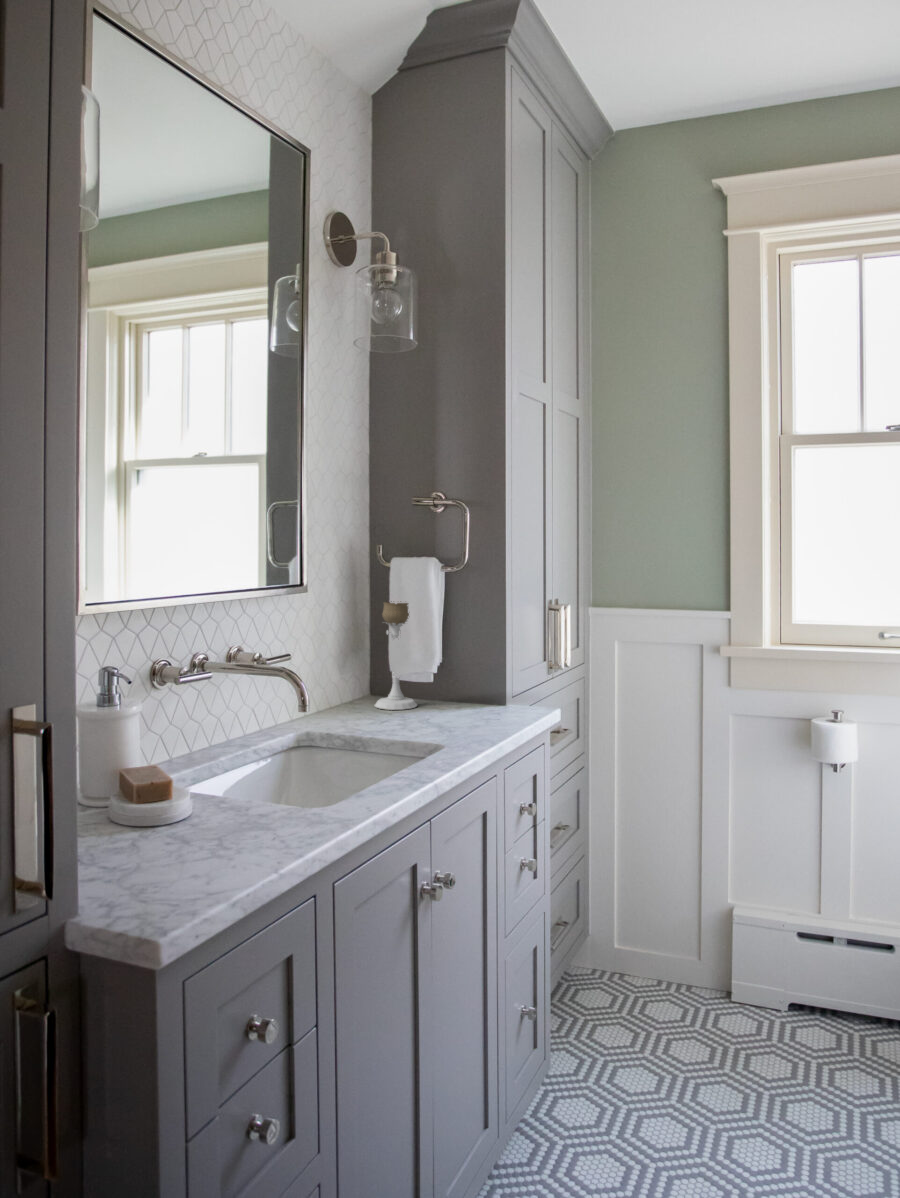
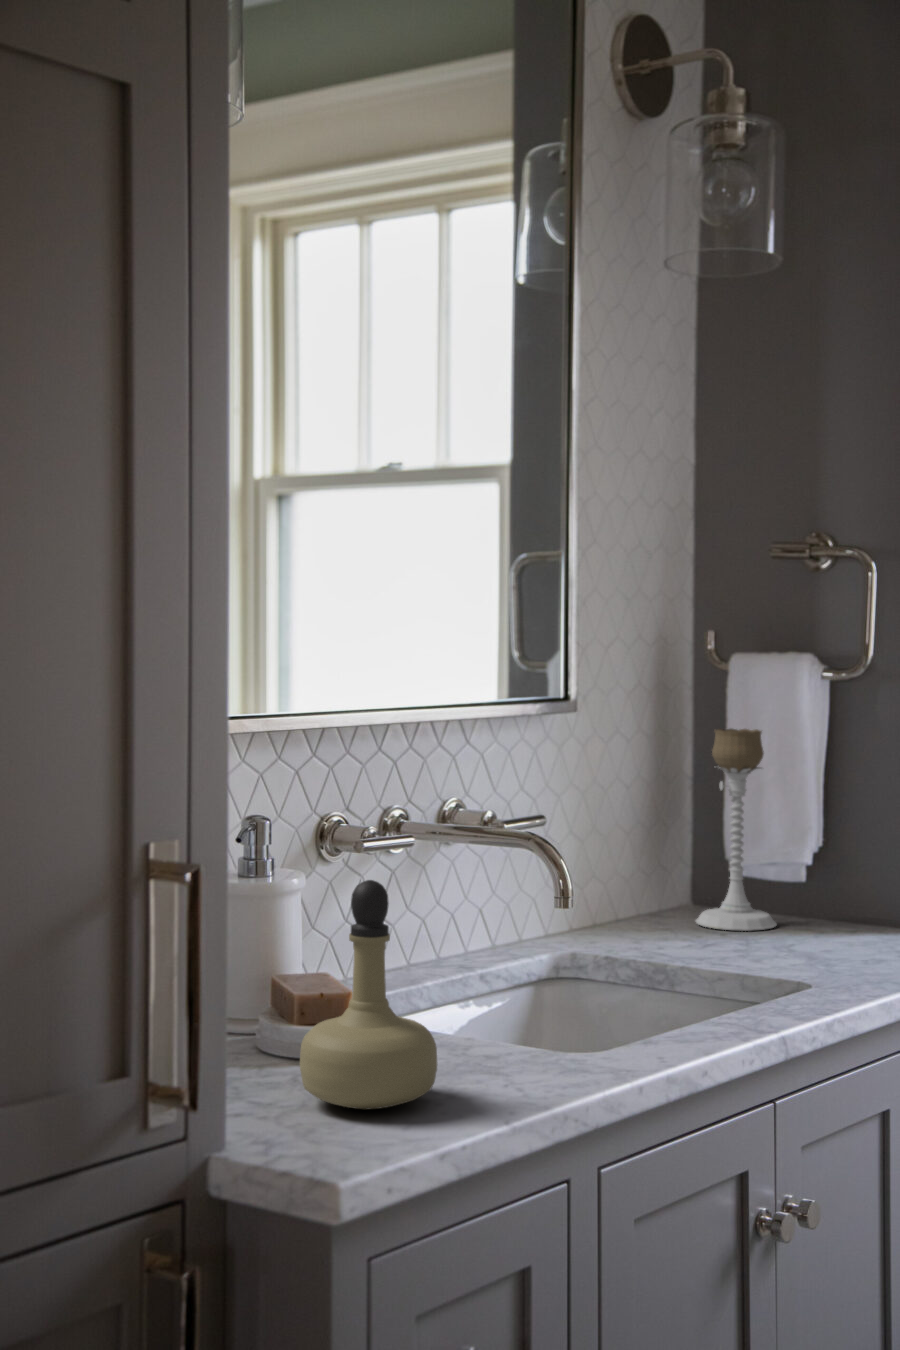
perfume bottle: none [134,709,223,850] -> present [300,880,437,1109]

